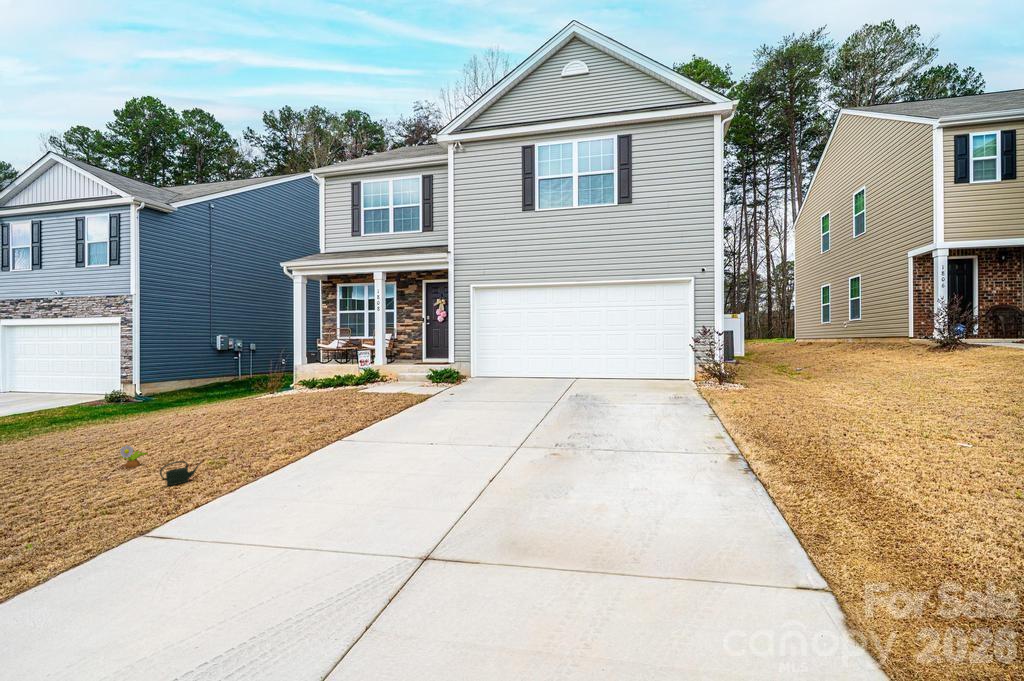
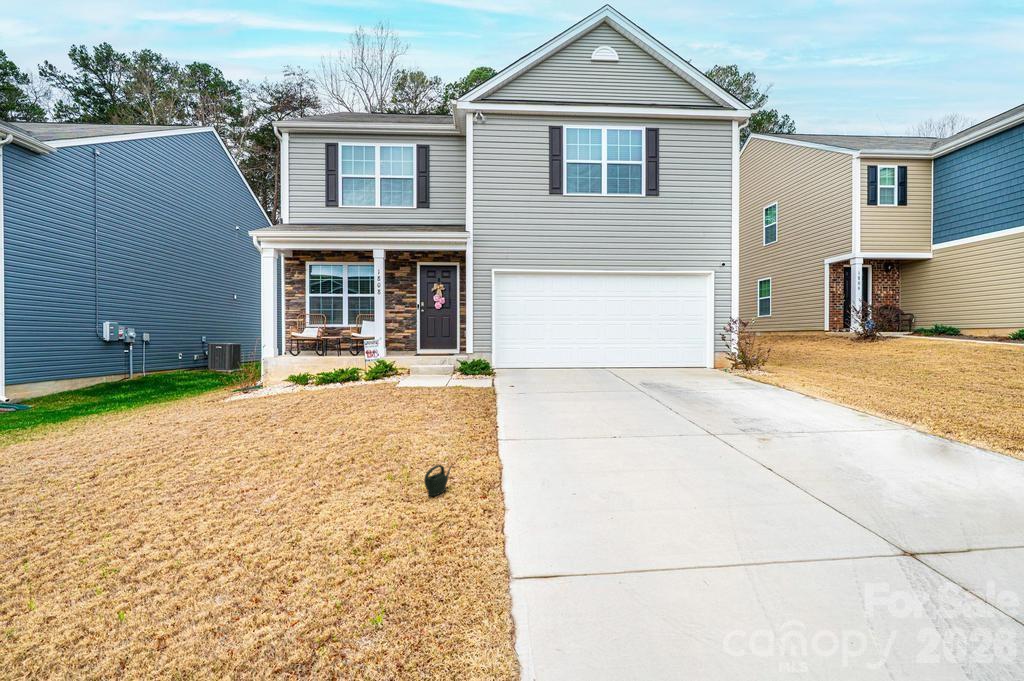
decorative plant: present [119,445,148,468] -> none [298,452,331,482]

